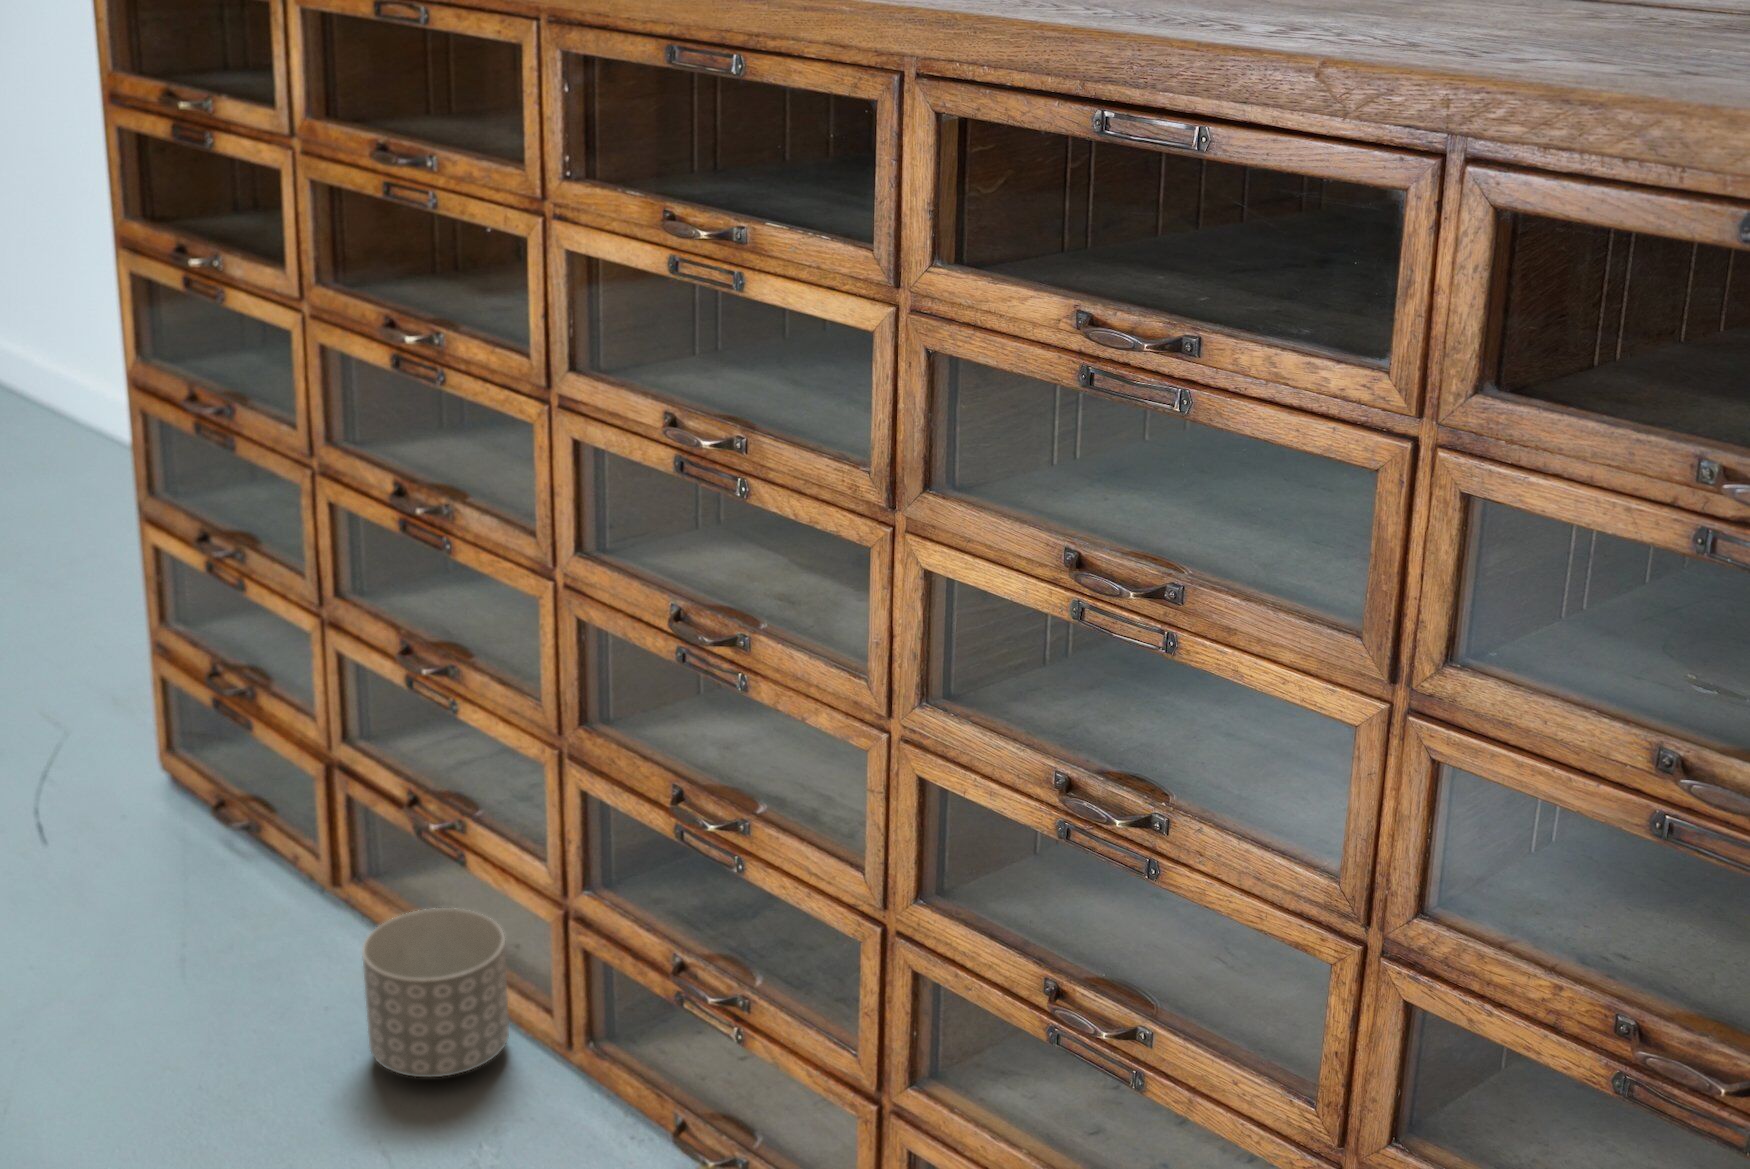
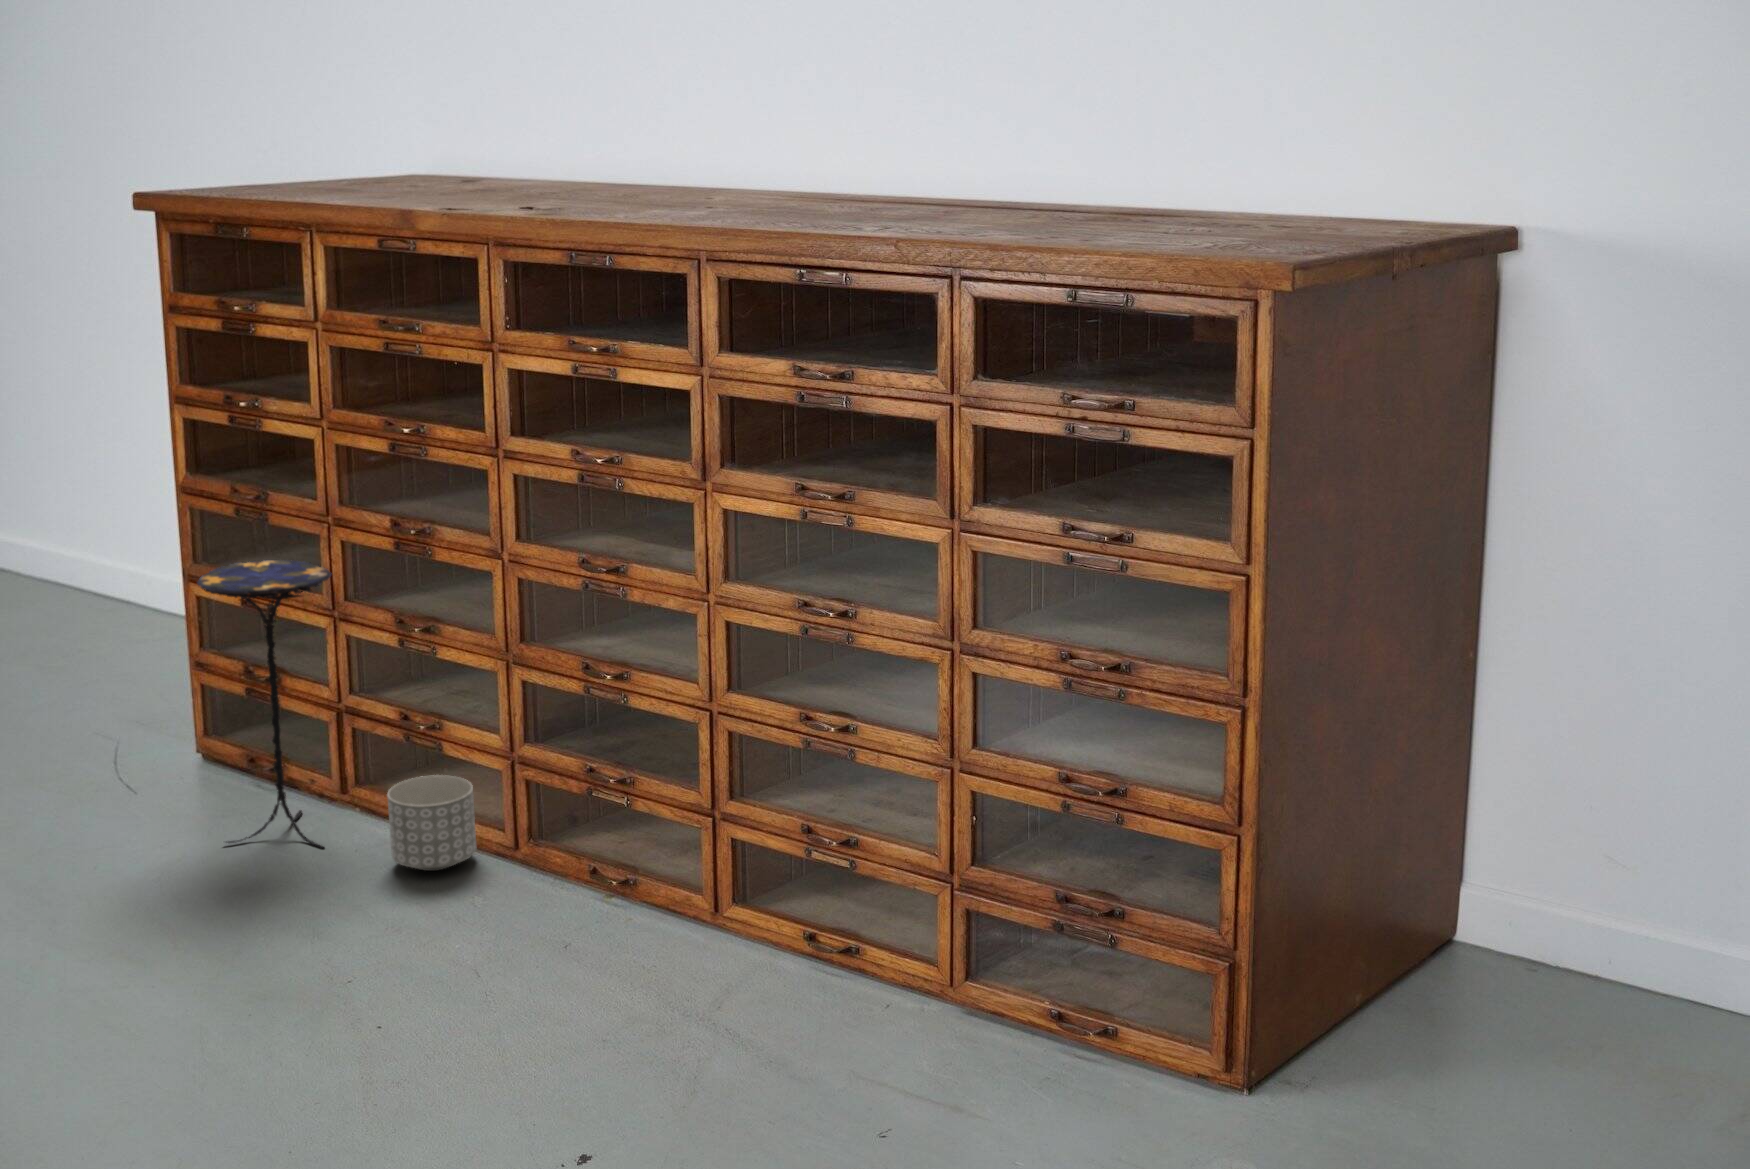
side table: none [79,524,303,999] -> present [197,560,331,848]

